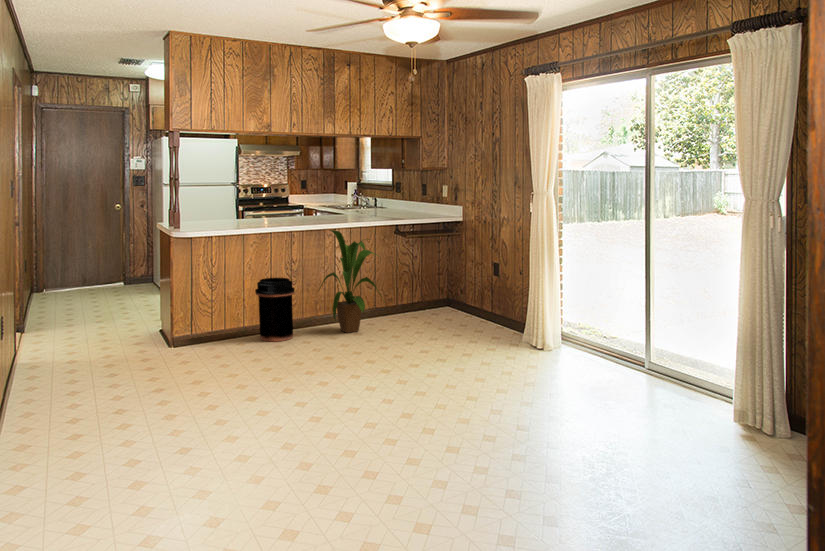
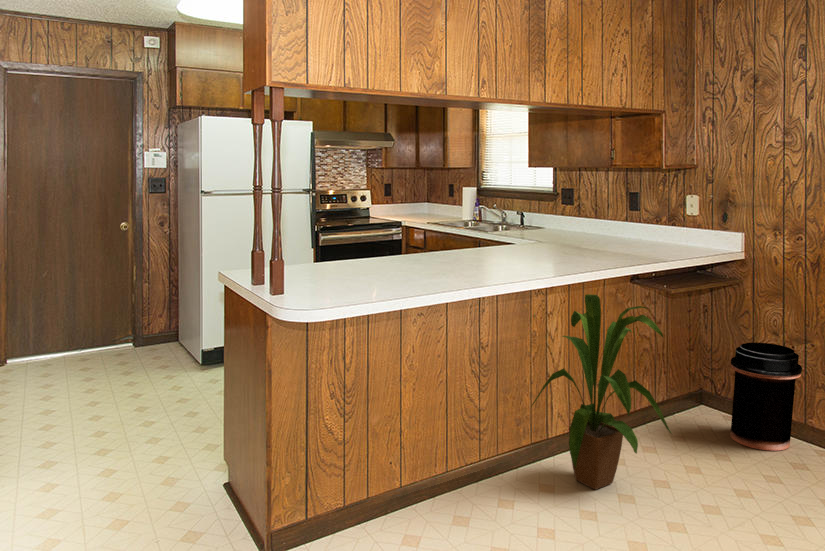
trash can: present [255,278,295,342] -> present [731,342,802,451]

